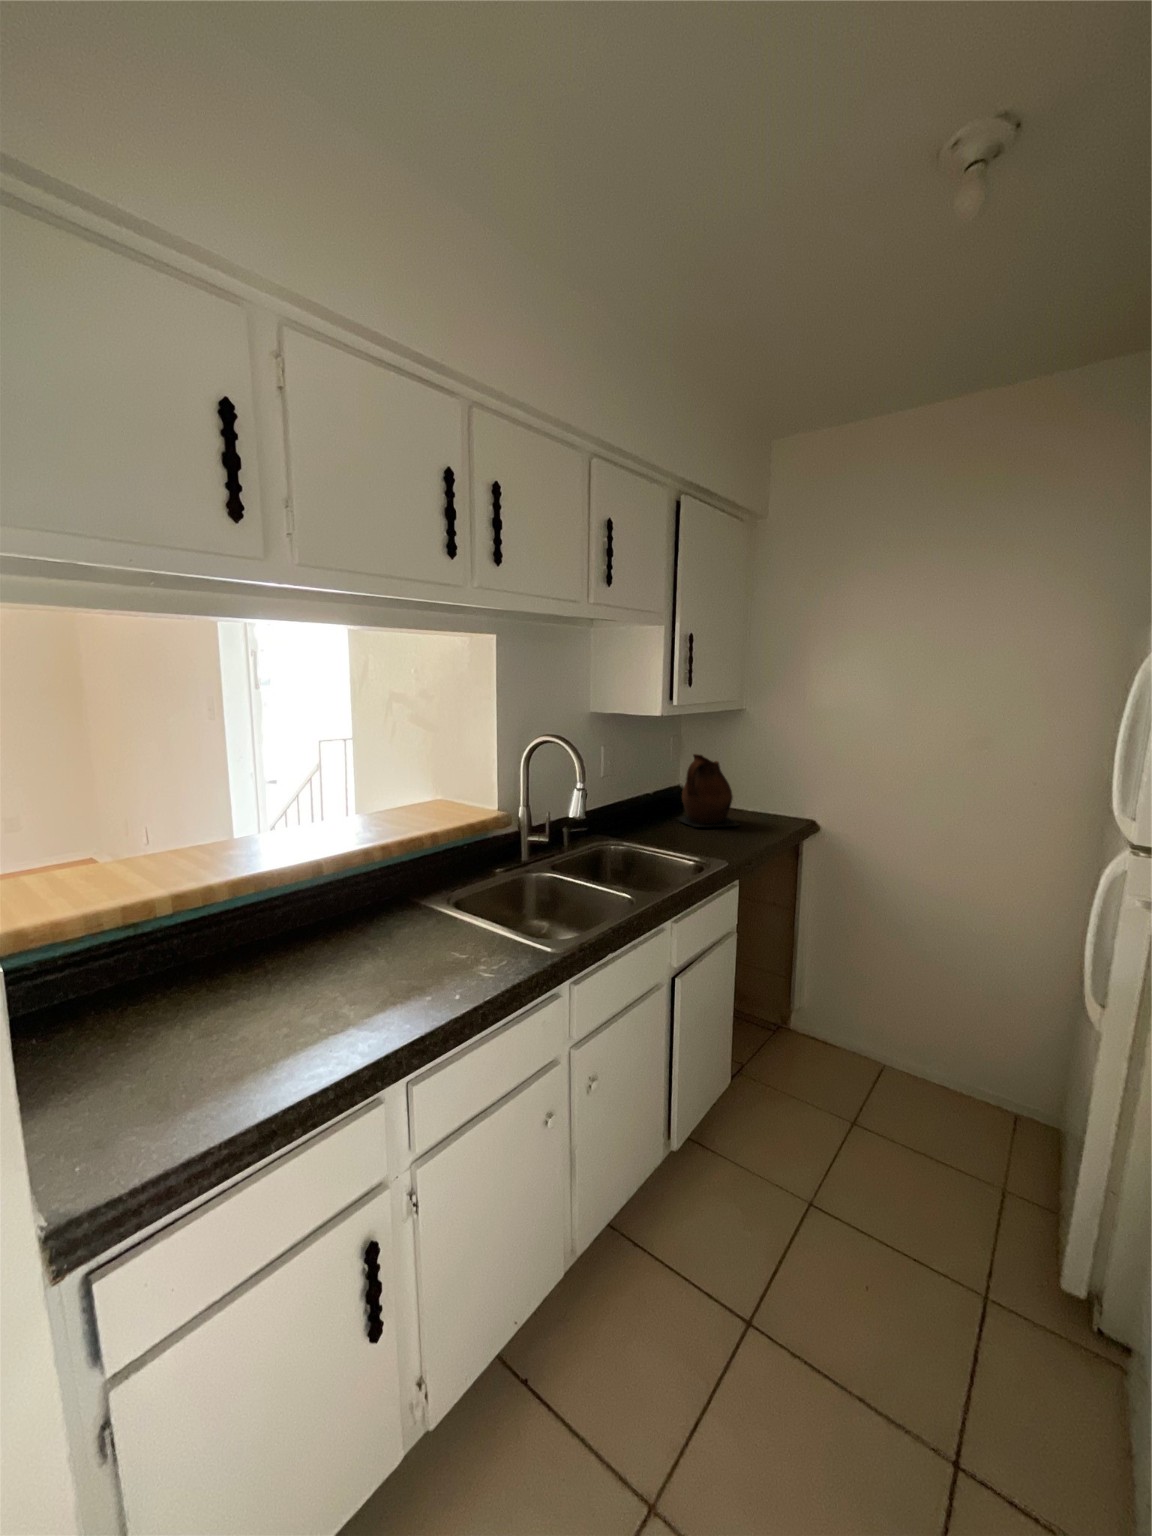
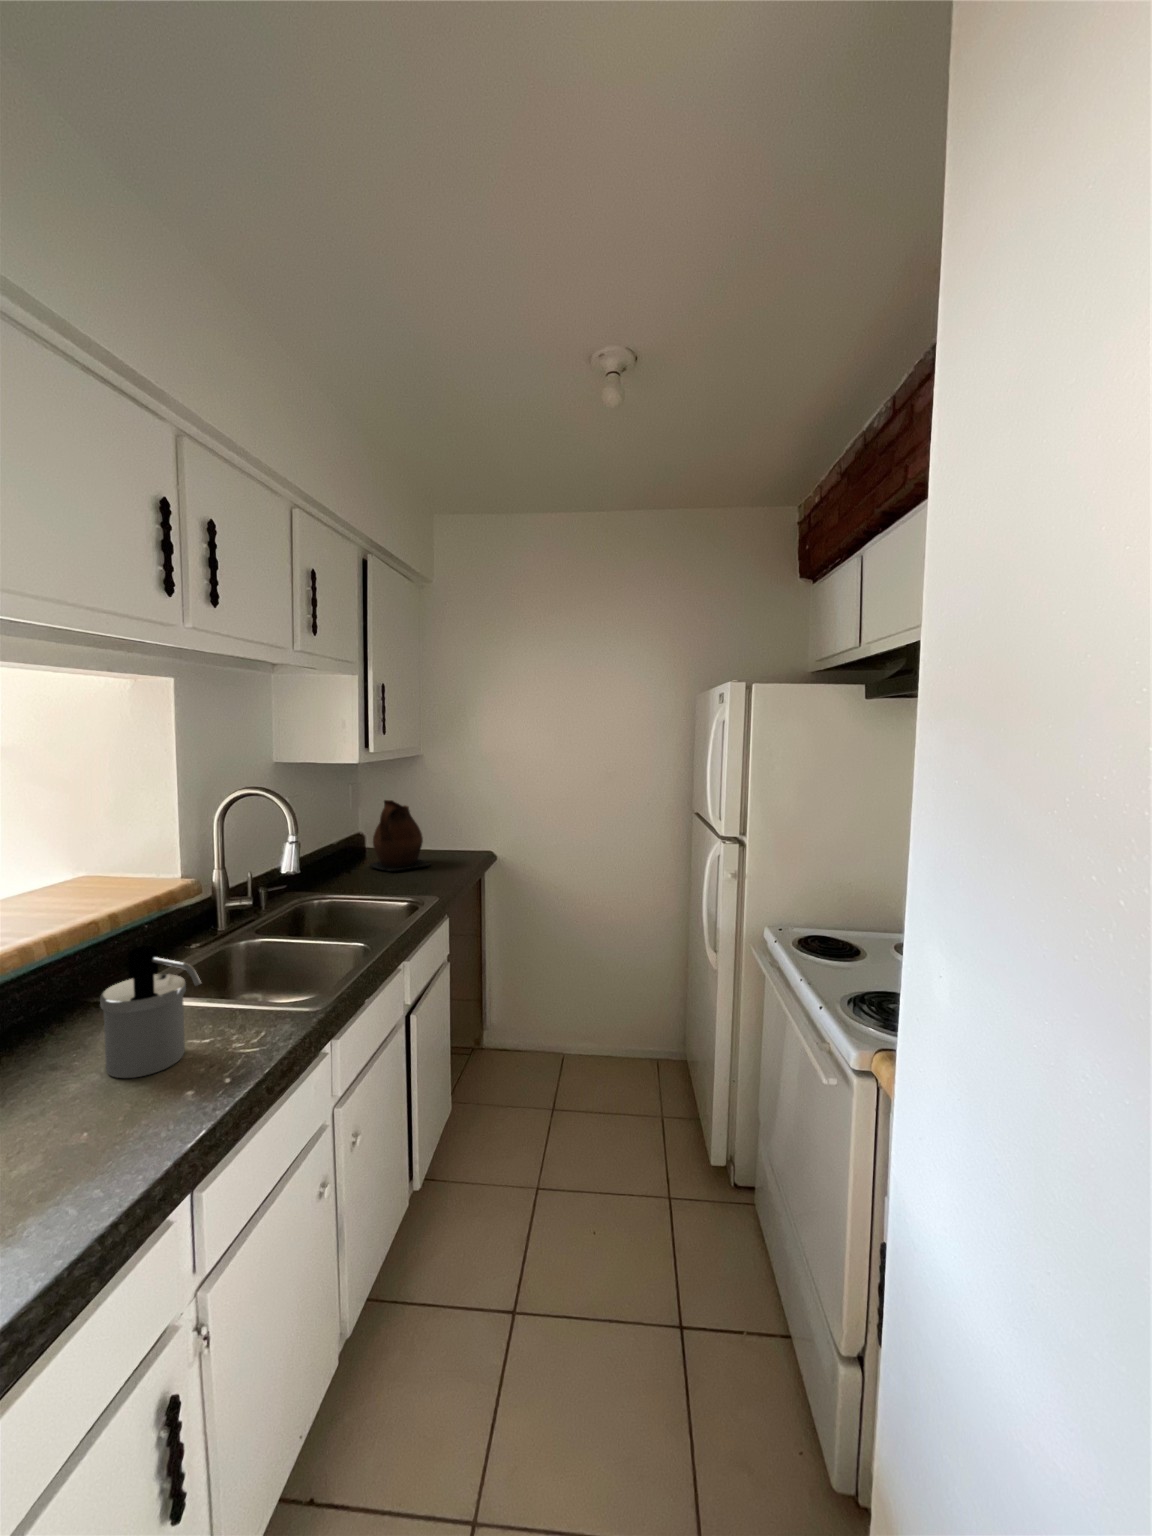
soap dispenser: none [379,865,440,972] -> present [100,946,201,1078]

